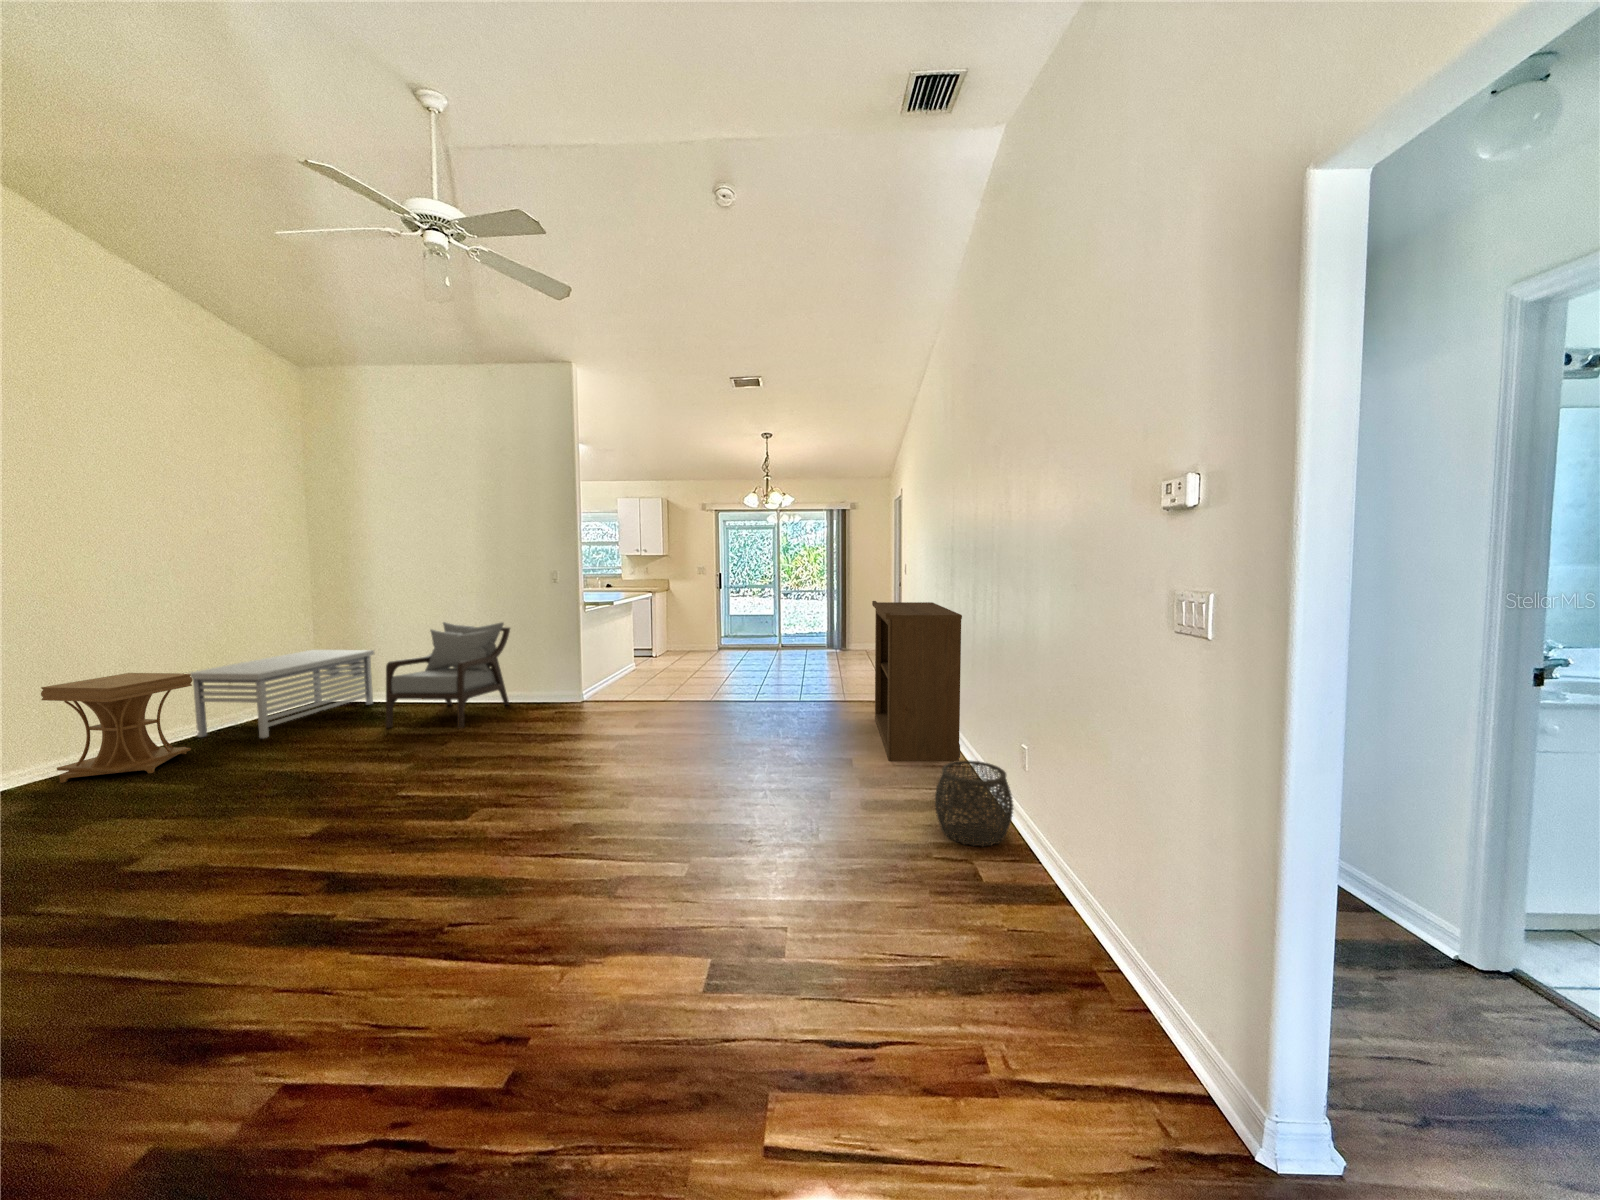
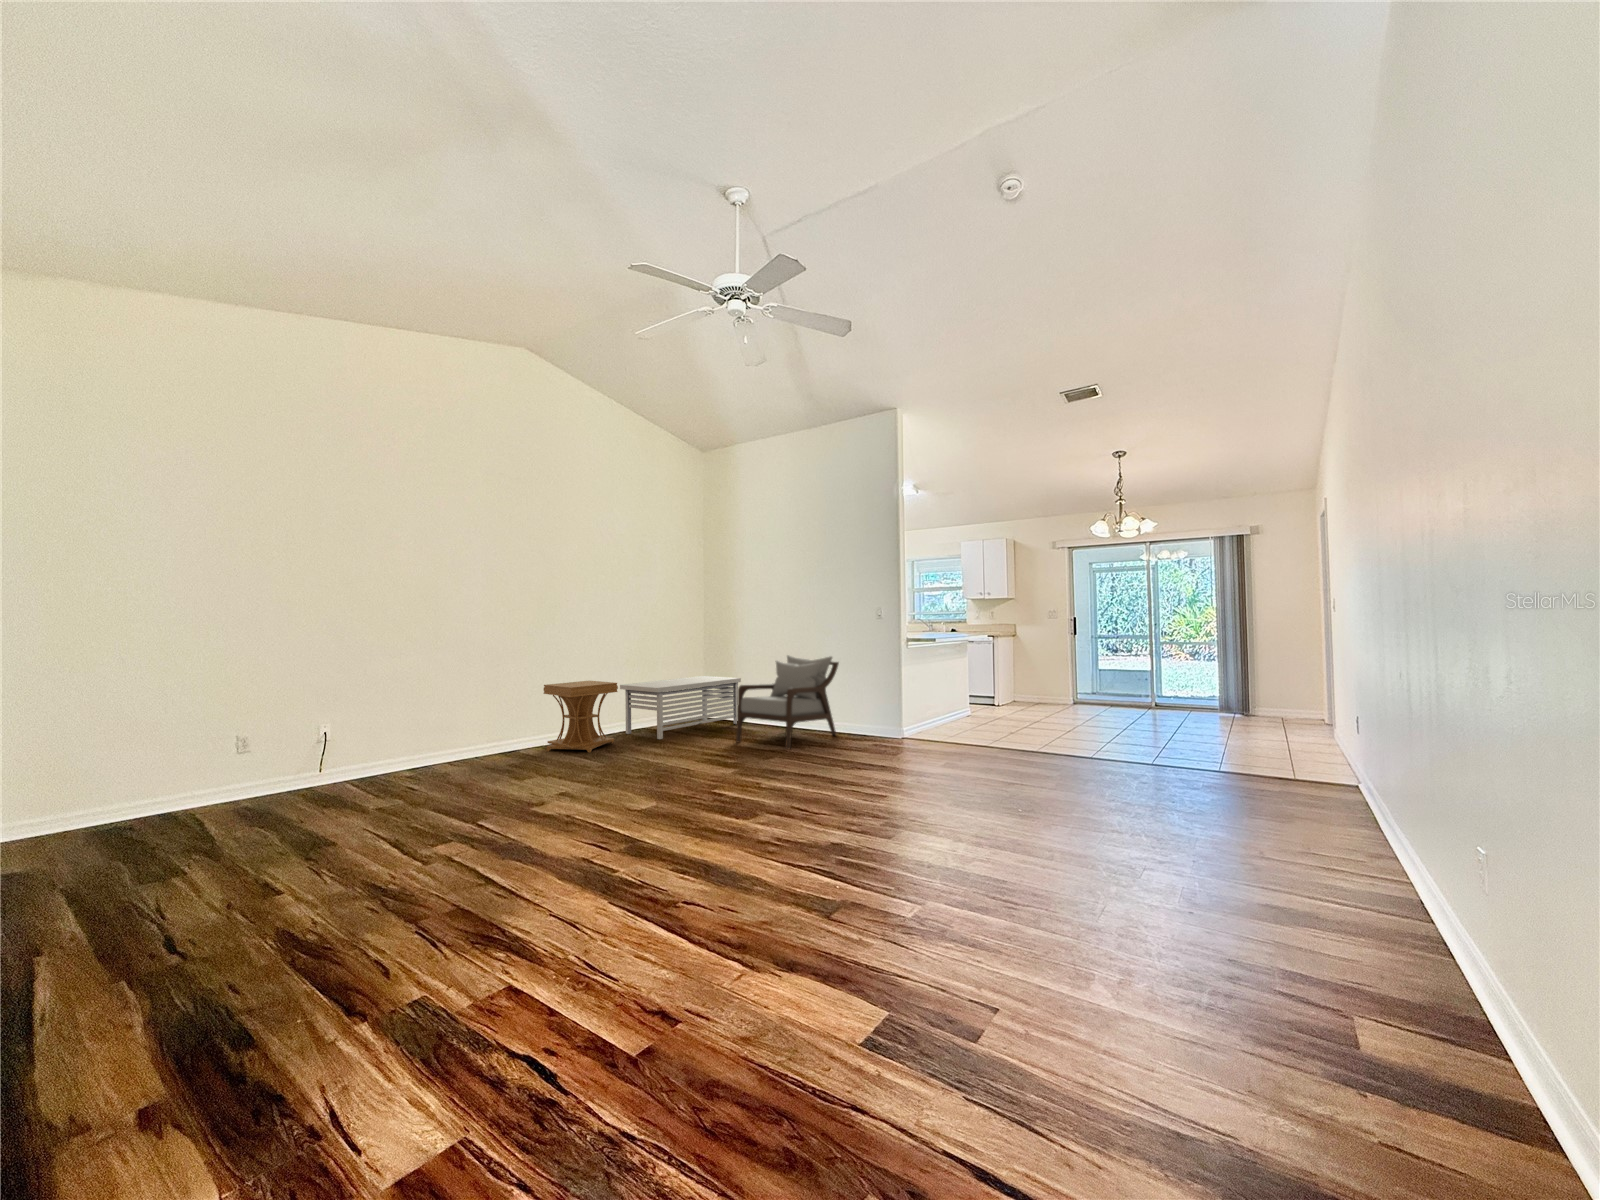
bookshelf: present [872,601,962,762] -> none [1243,633,1400,876]
woven basket: present [935,761,1013,846] -> none [1298,855,1470,1012]

